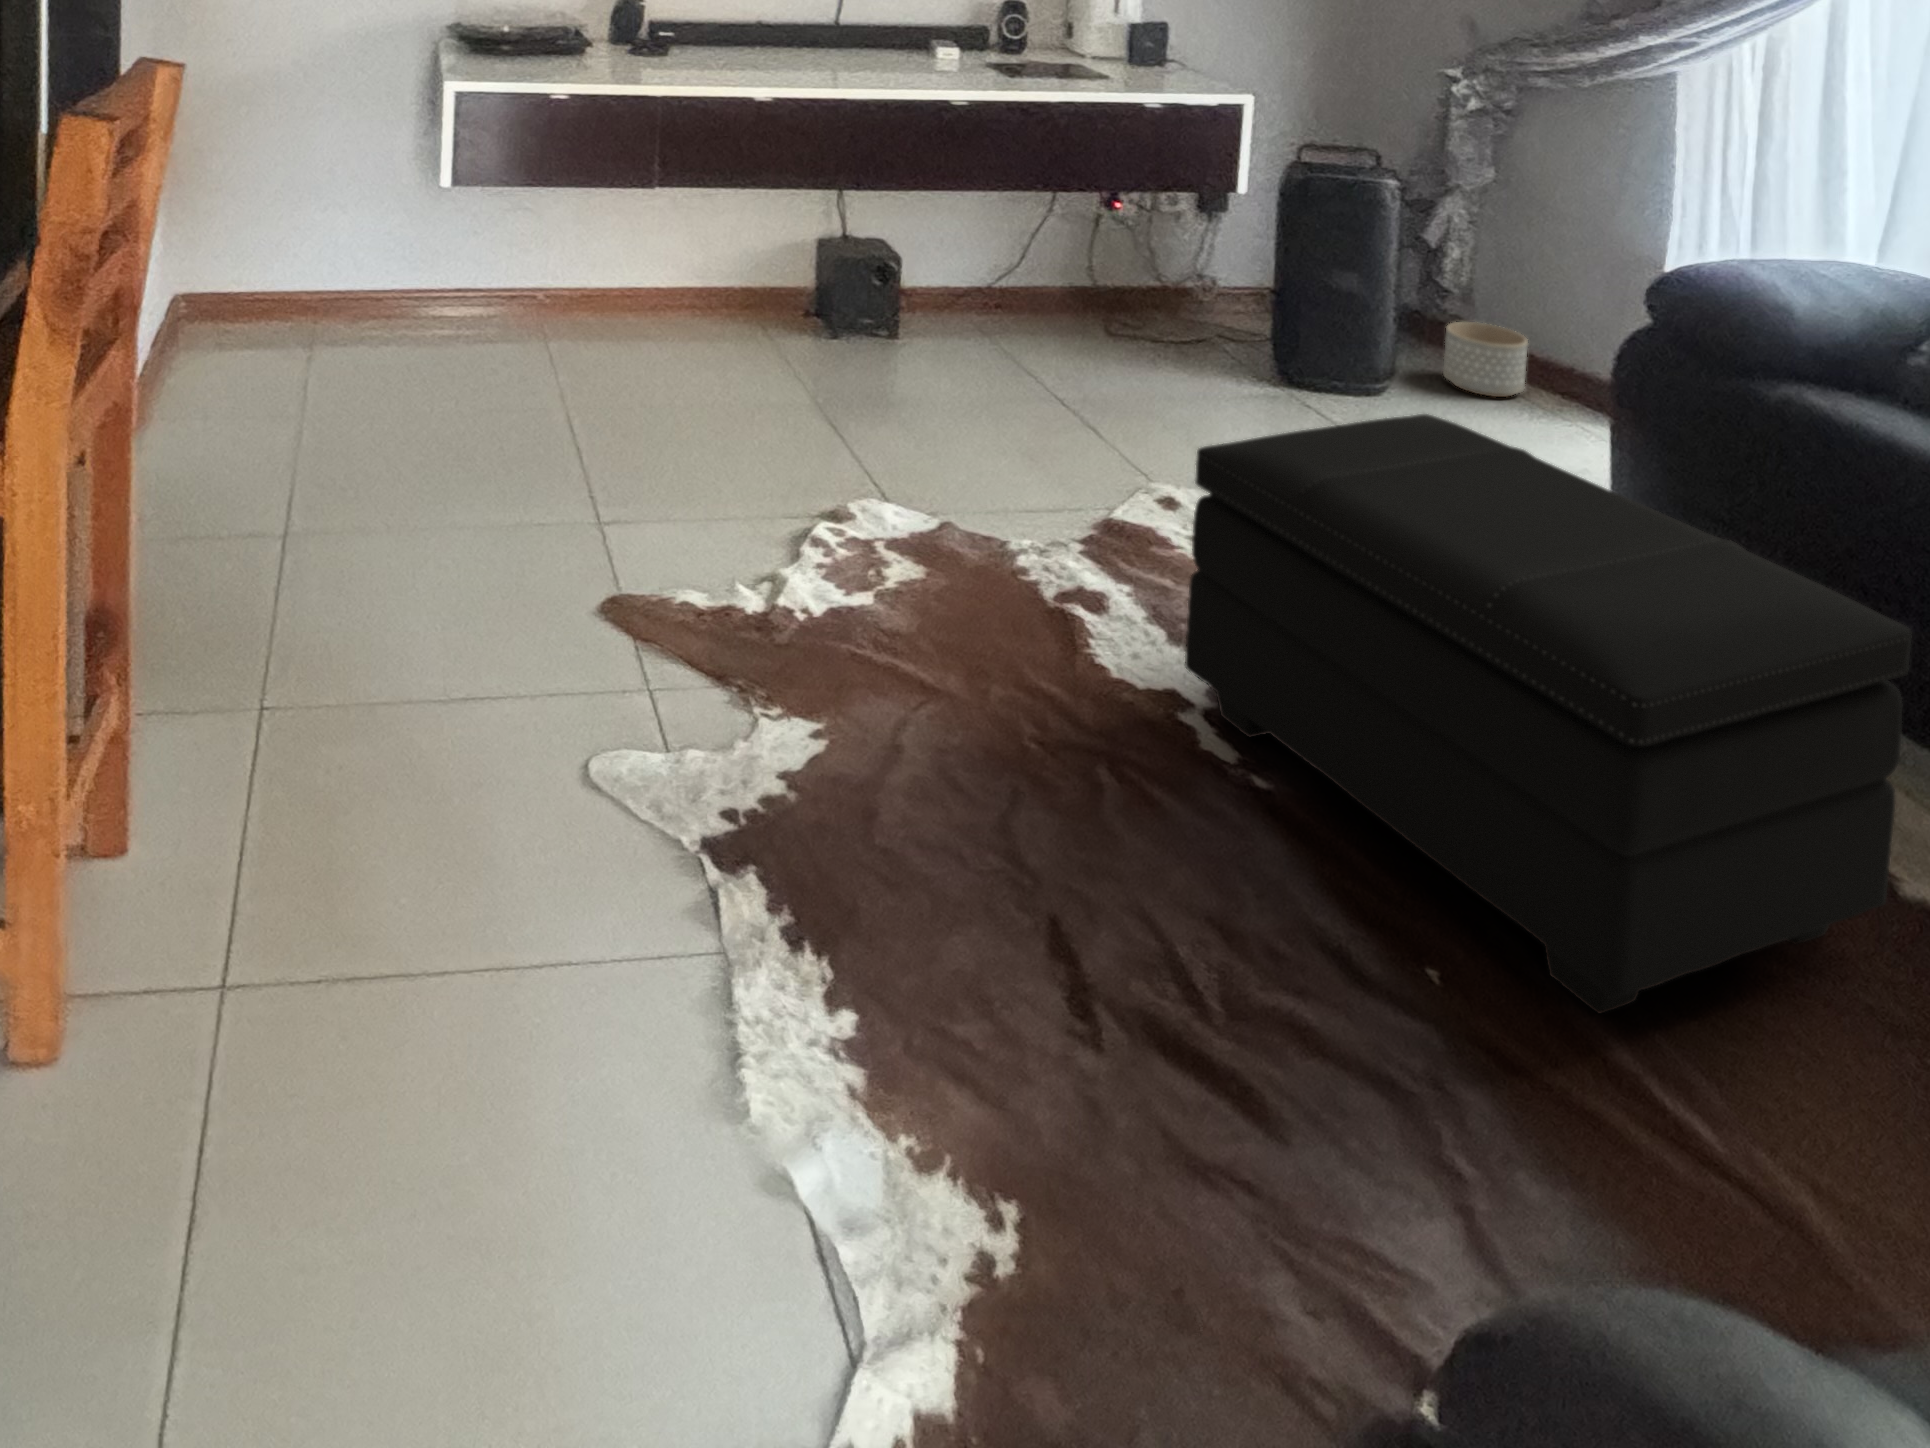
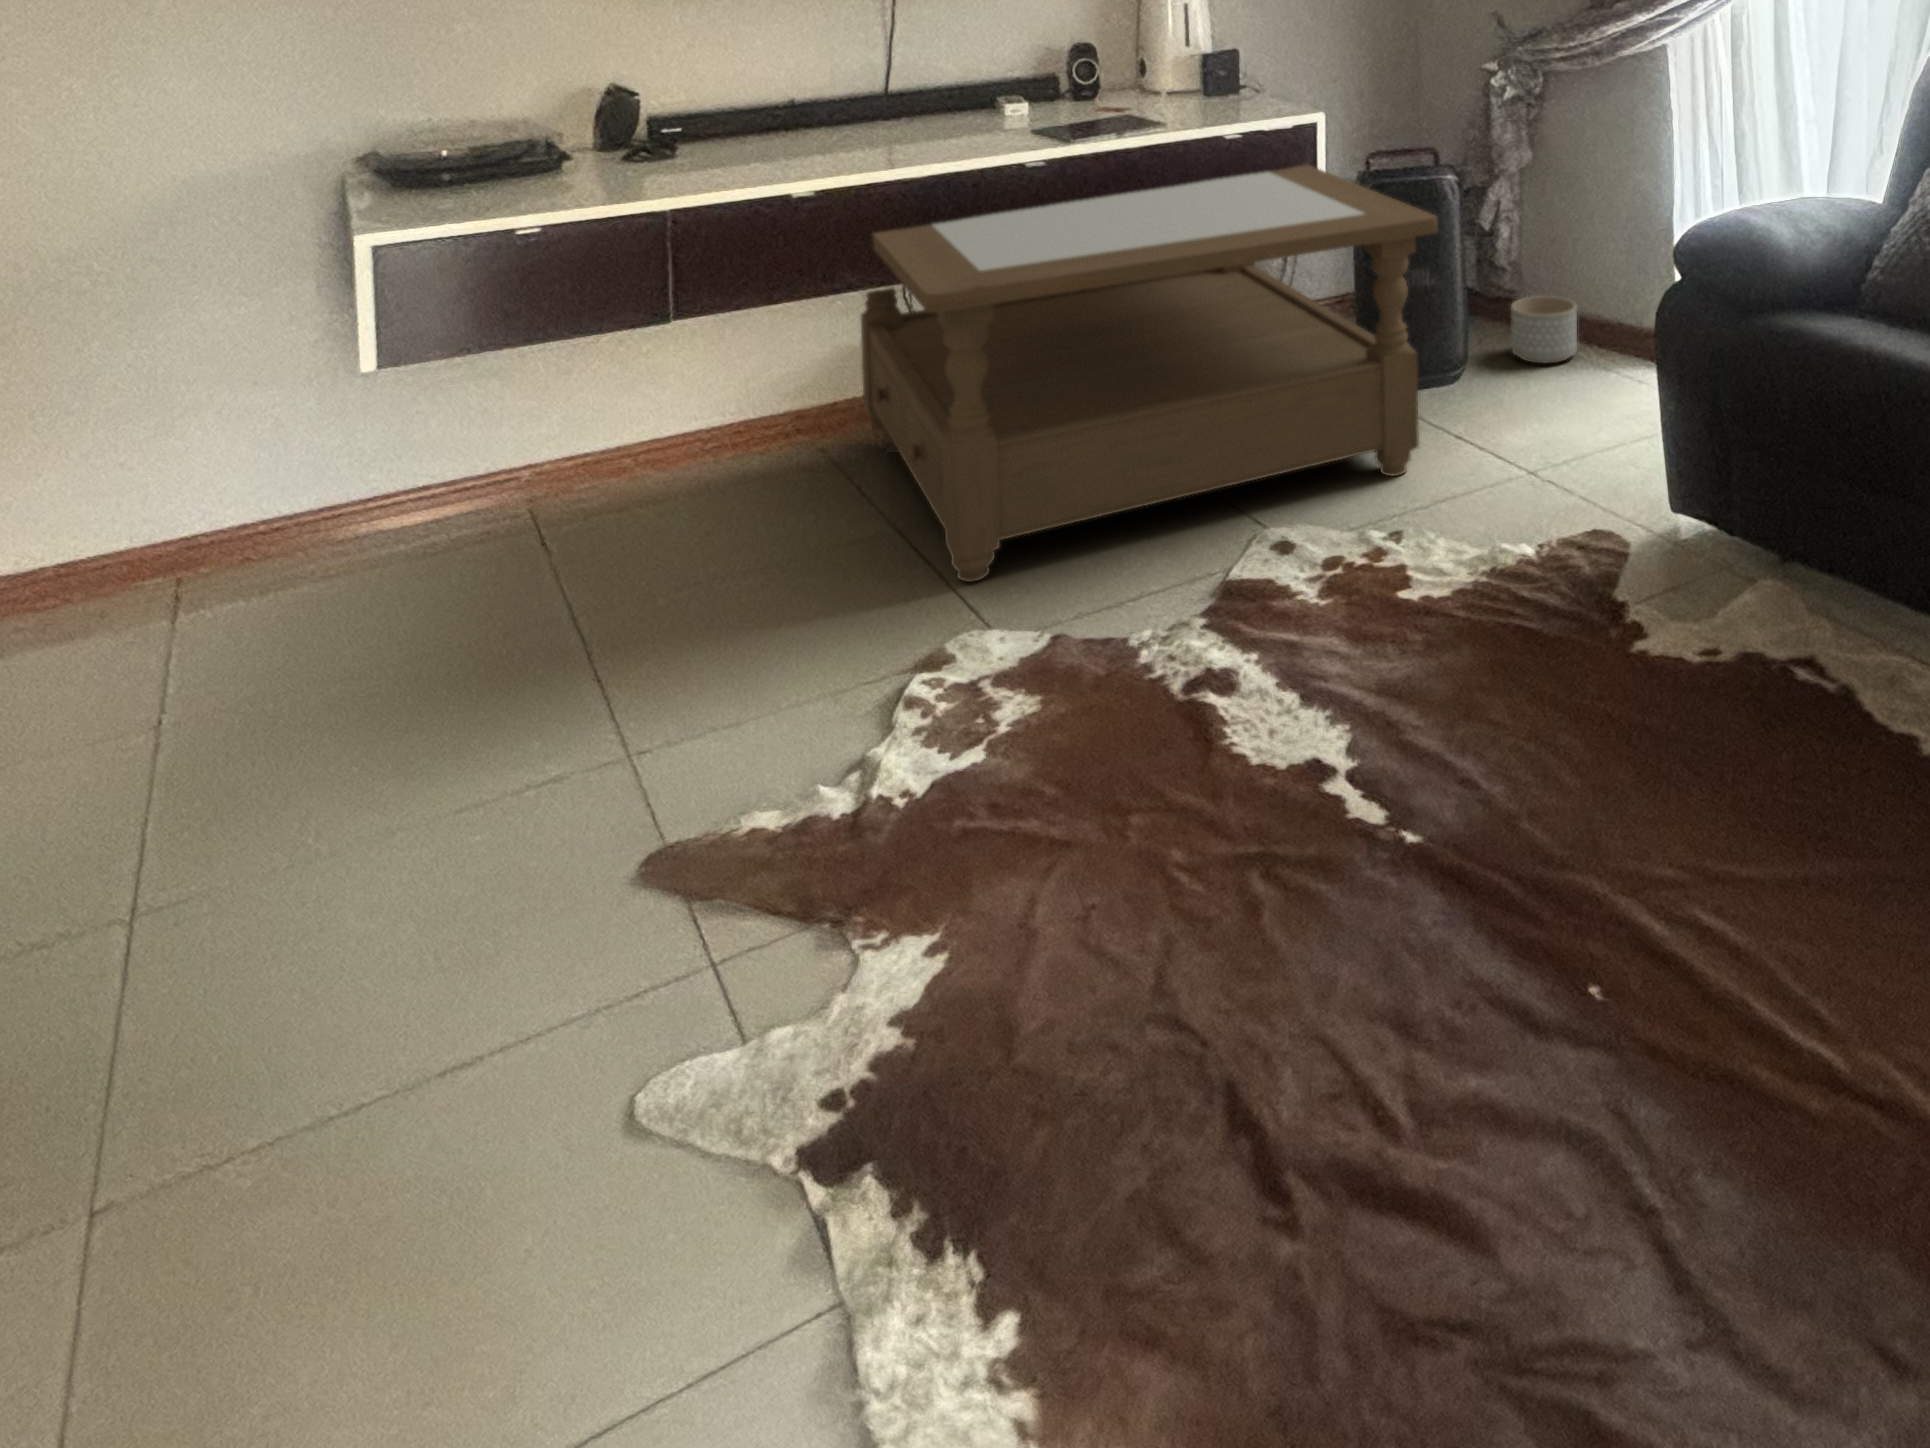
coffee table: none [792,107,1359,467] -> present [861,165,1437,582]
footstool: present [1185,414,1911,1014] -> none [1322,404,1901,948]

